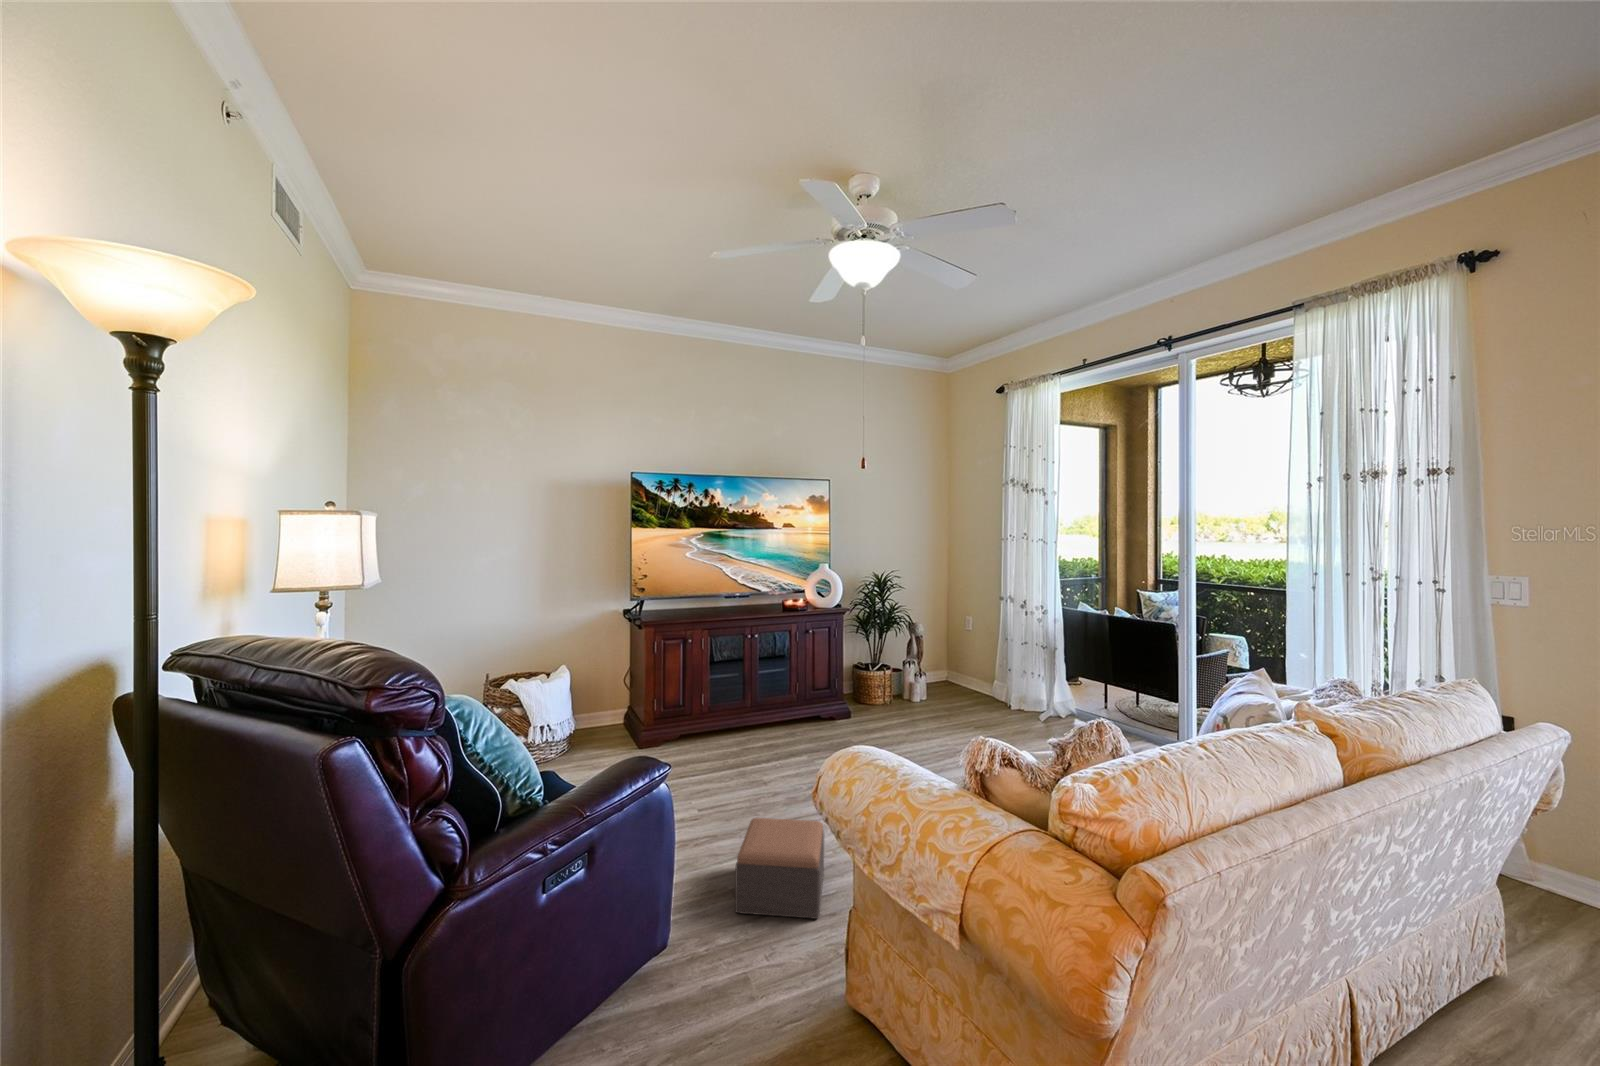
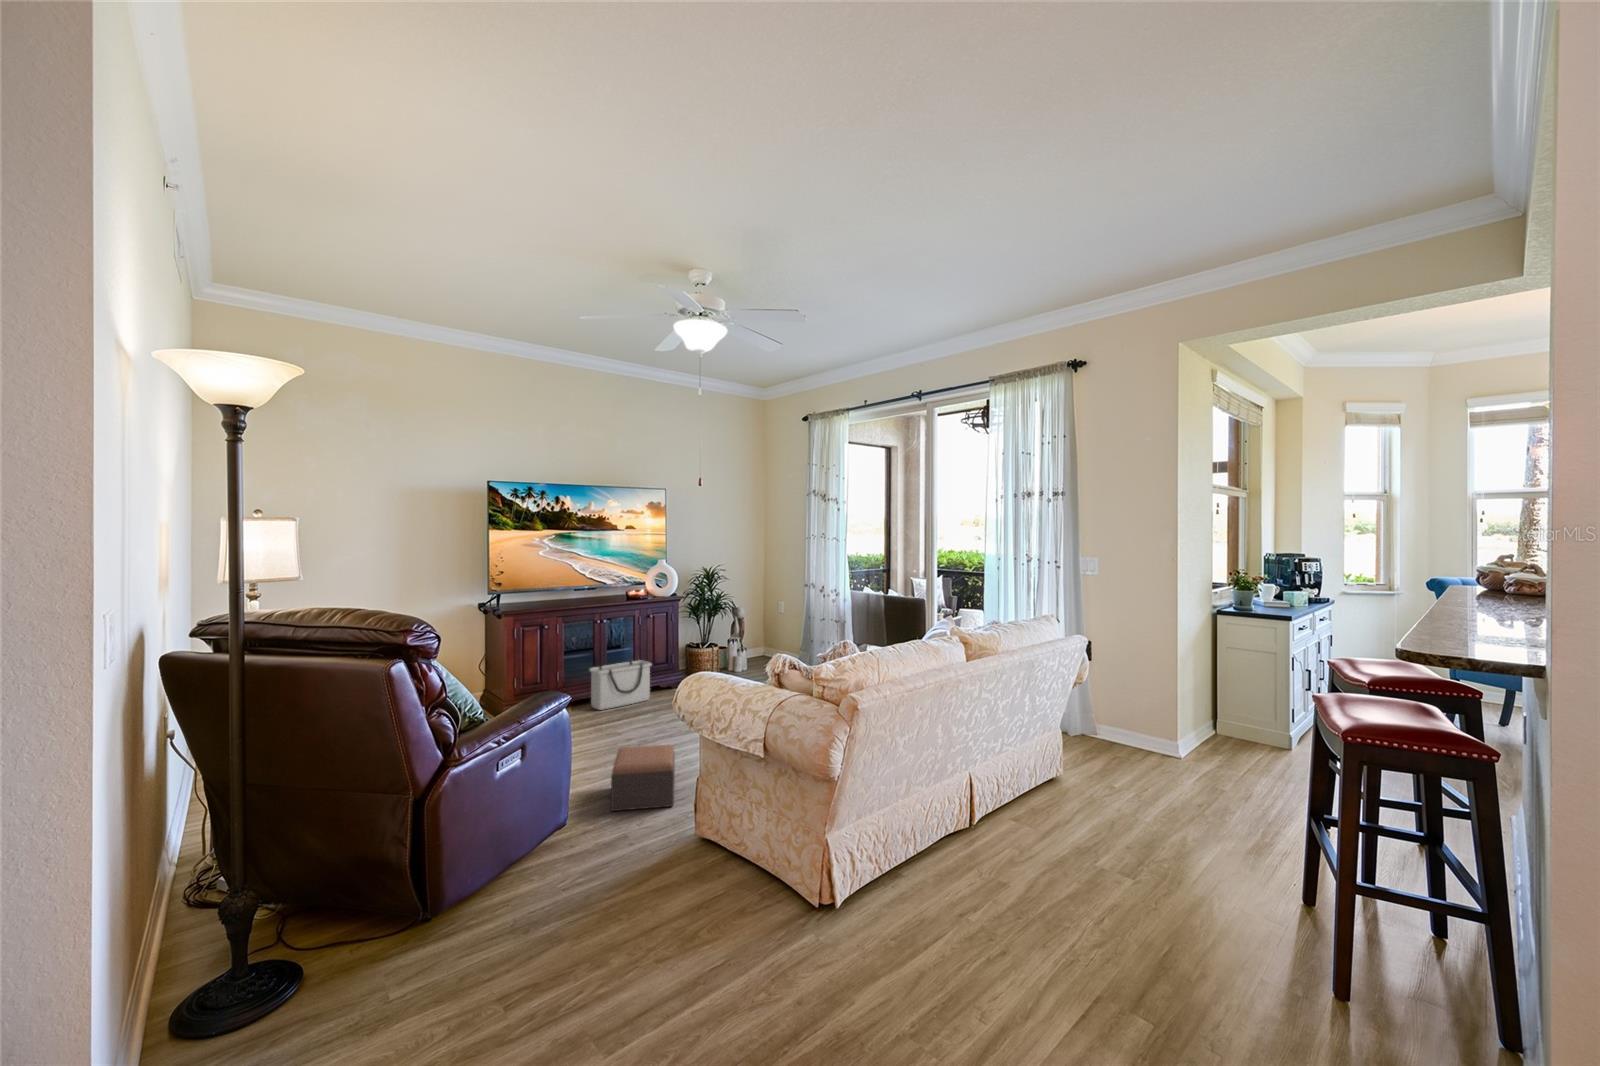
storage bin: none [737,683,809,741] -> present [589,660,651,710]

